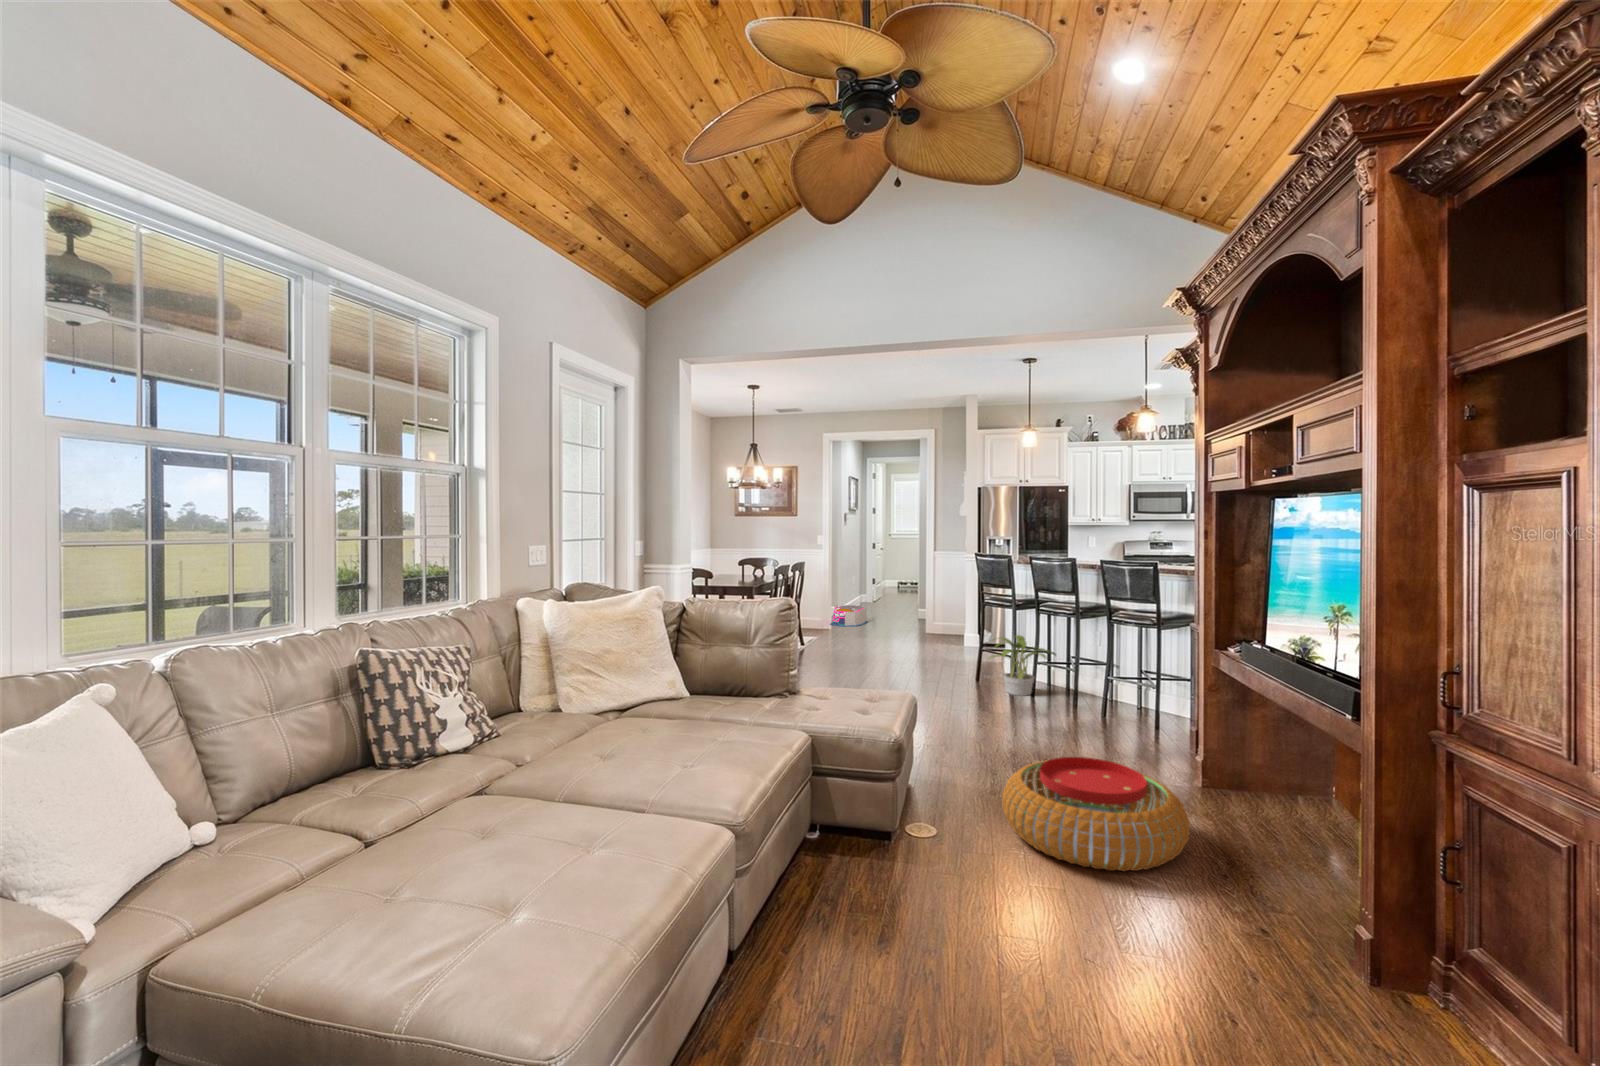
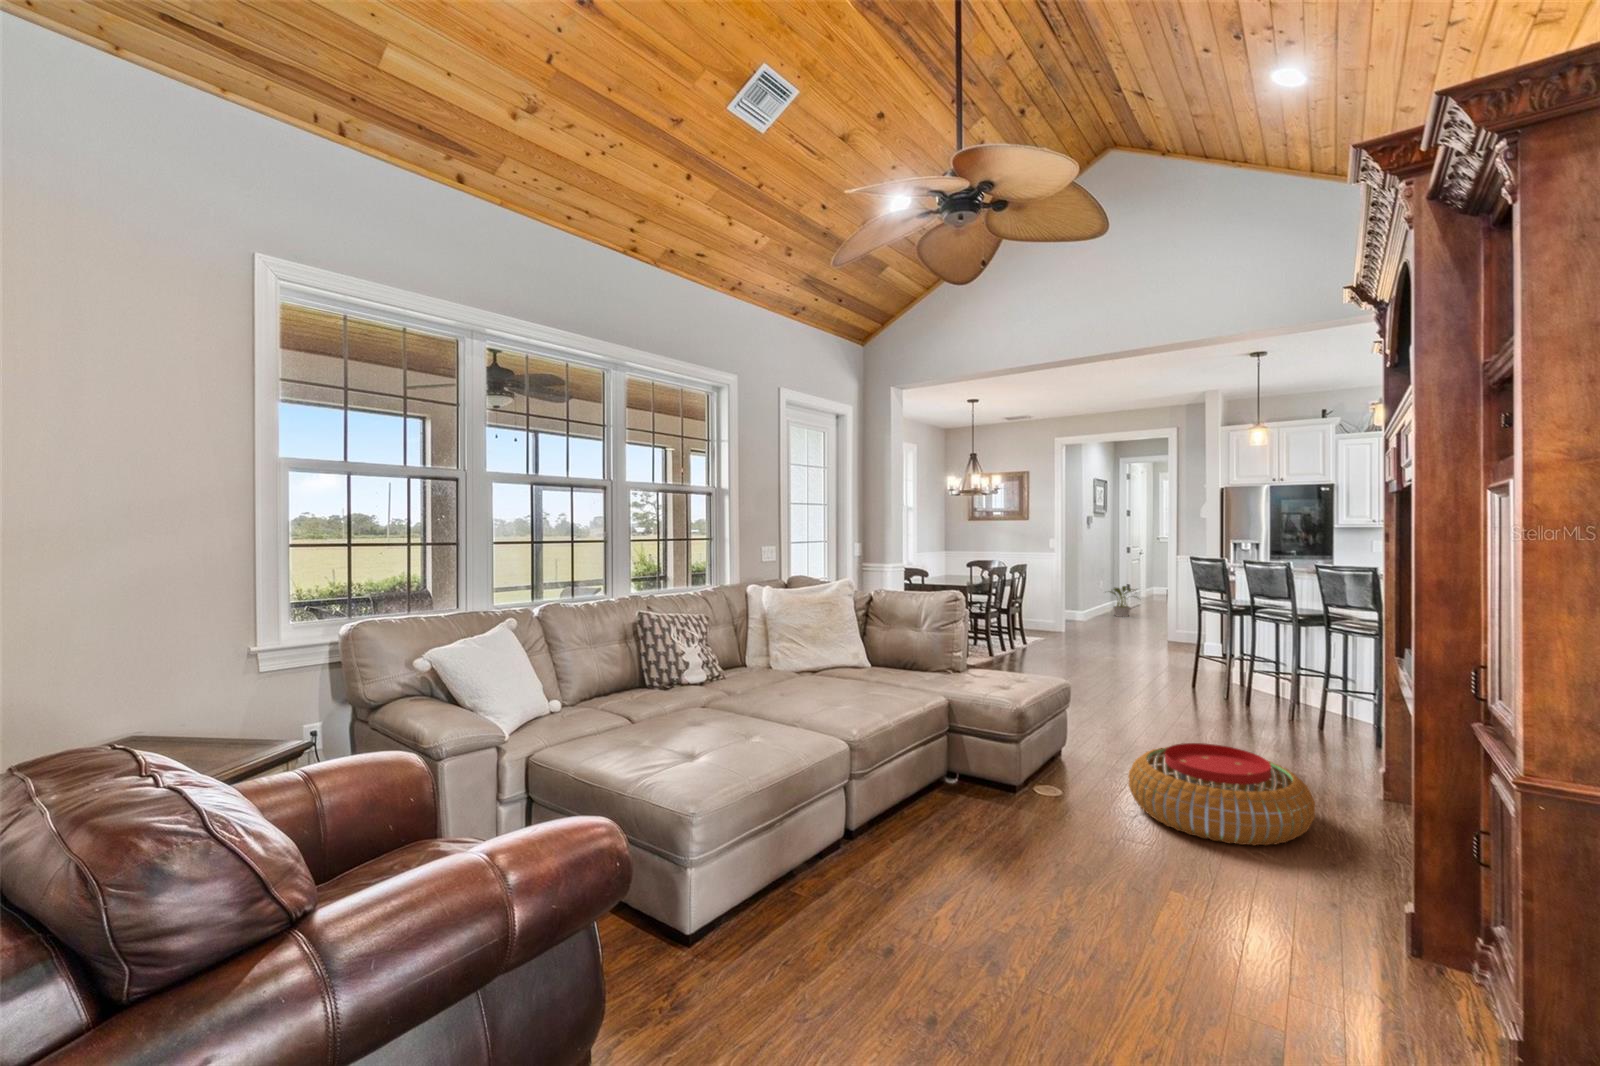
storage bin: present [831,605,868,627] -> none [1065,608,1106,629]
potted plant: present [990,635,1048,696] -> present [1110,586,1137,617]

